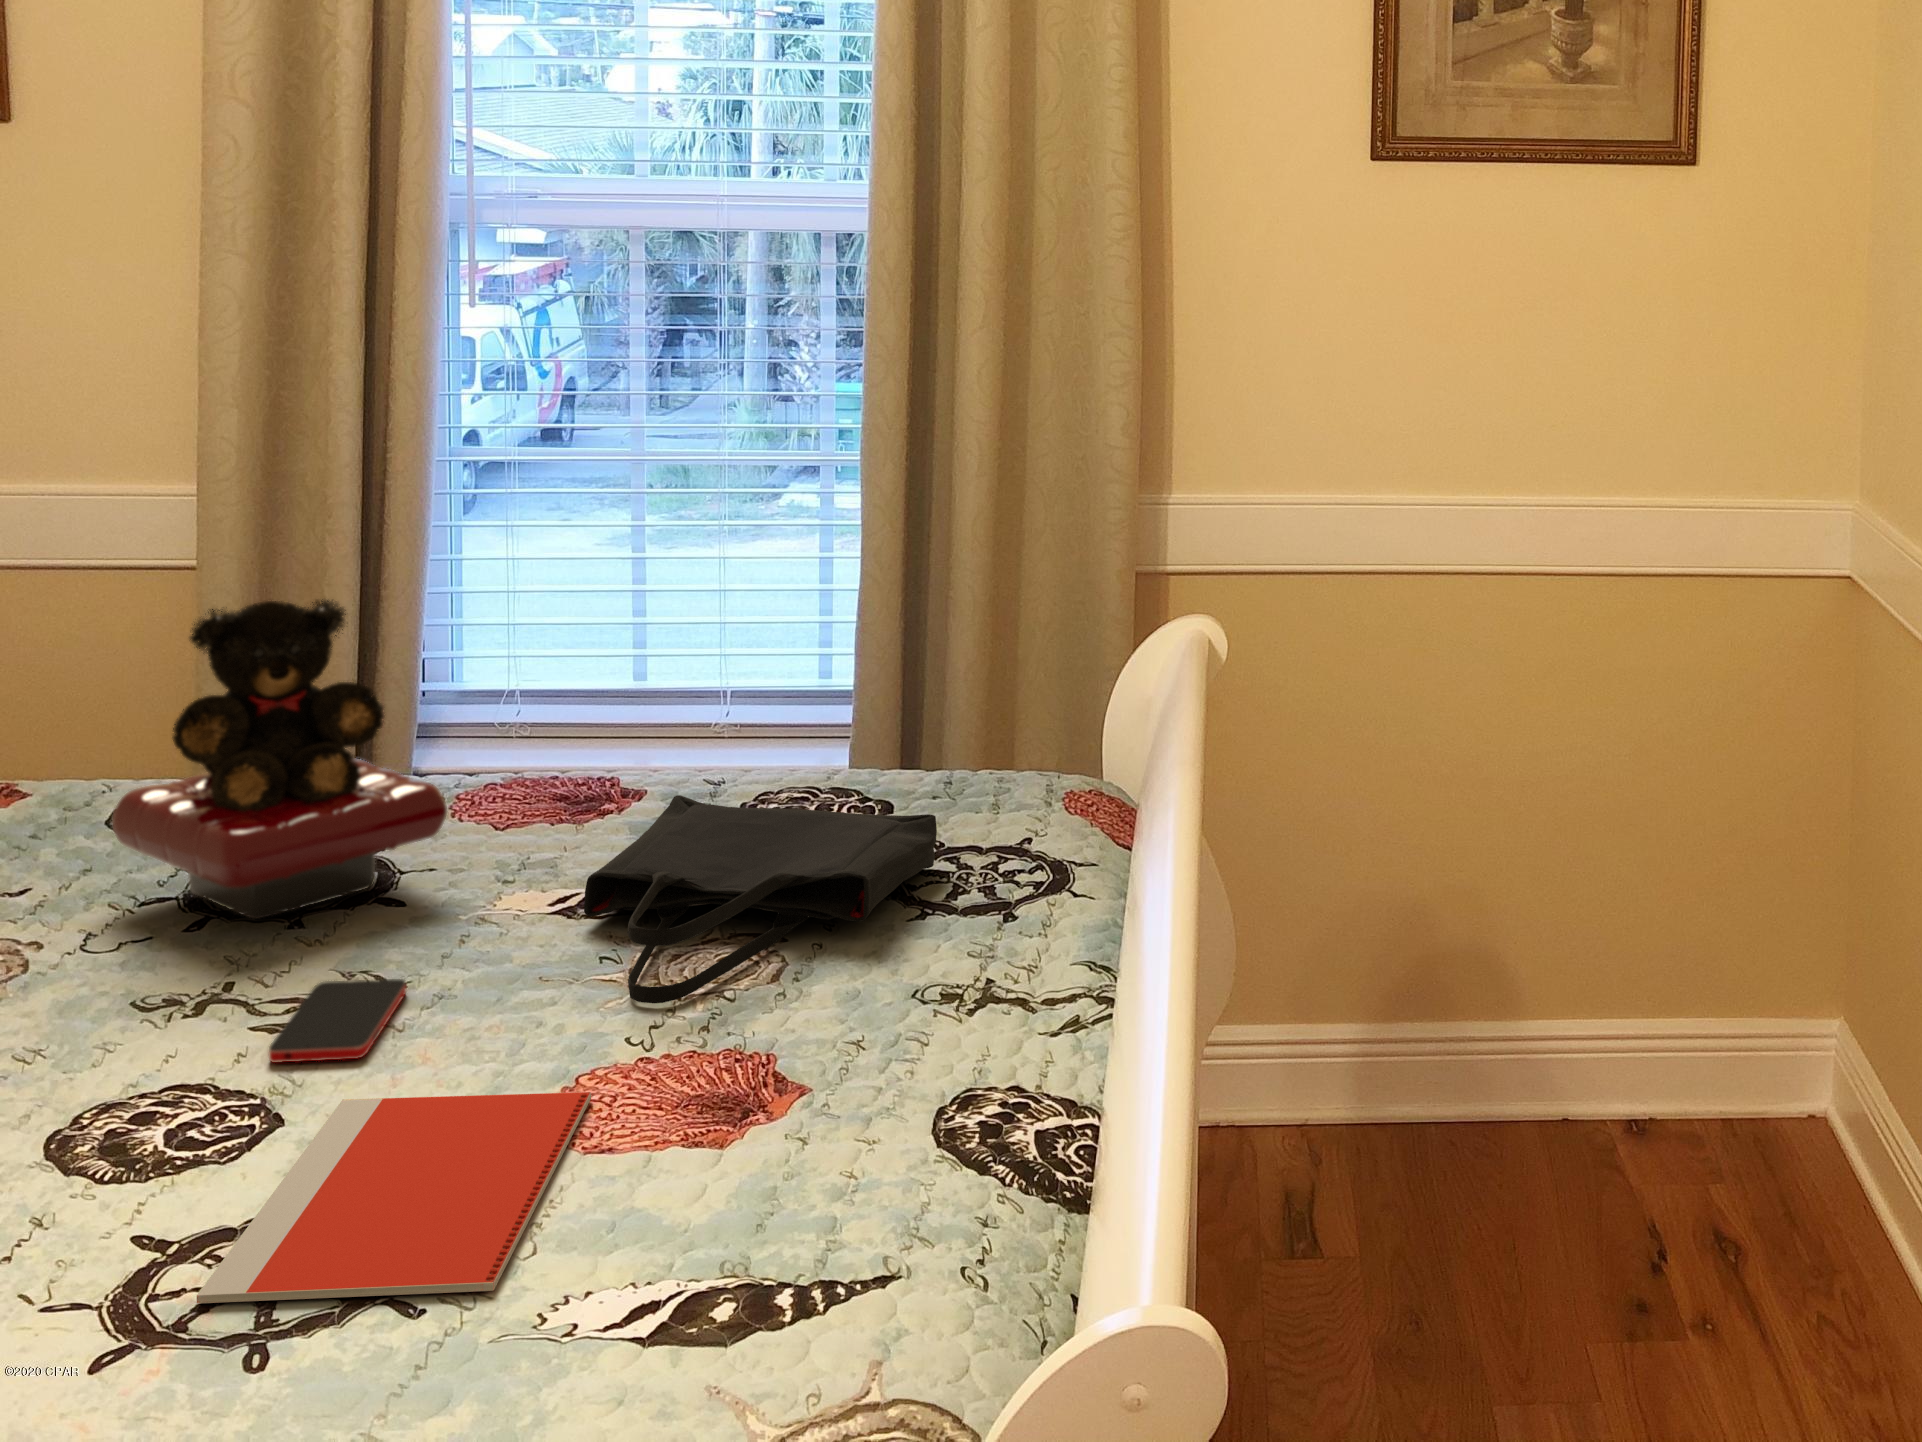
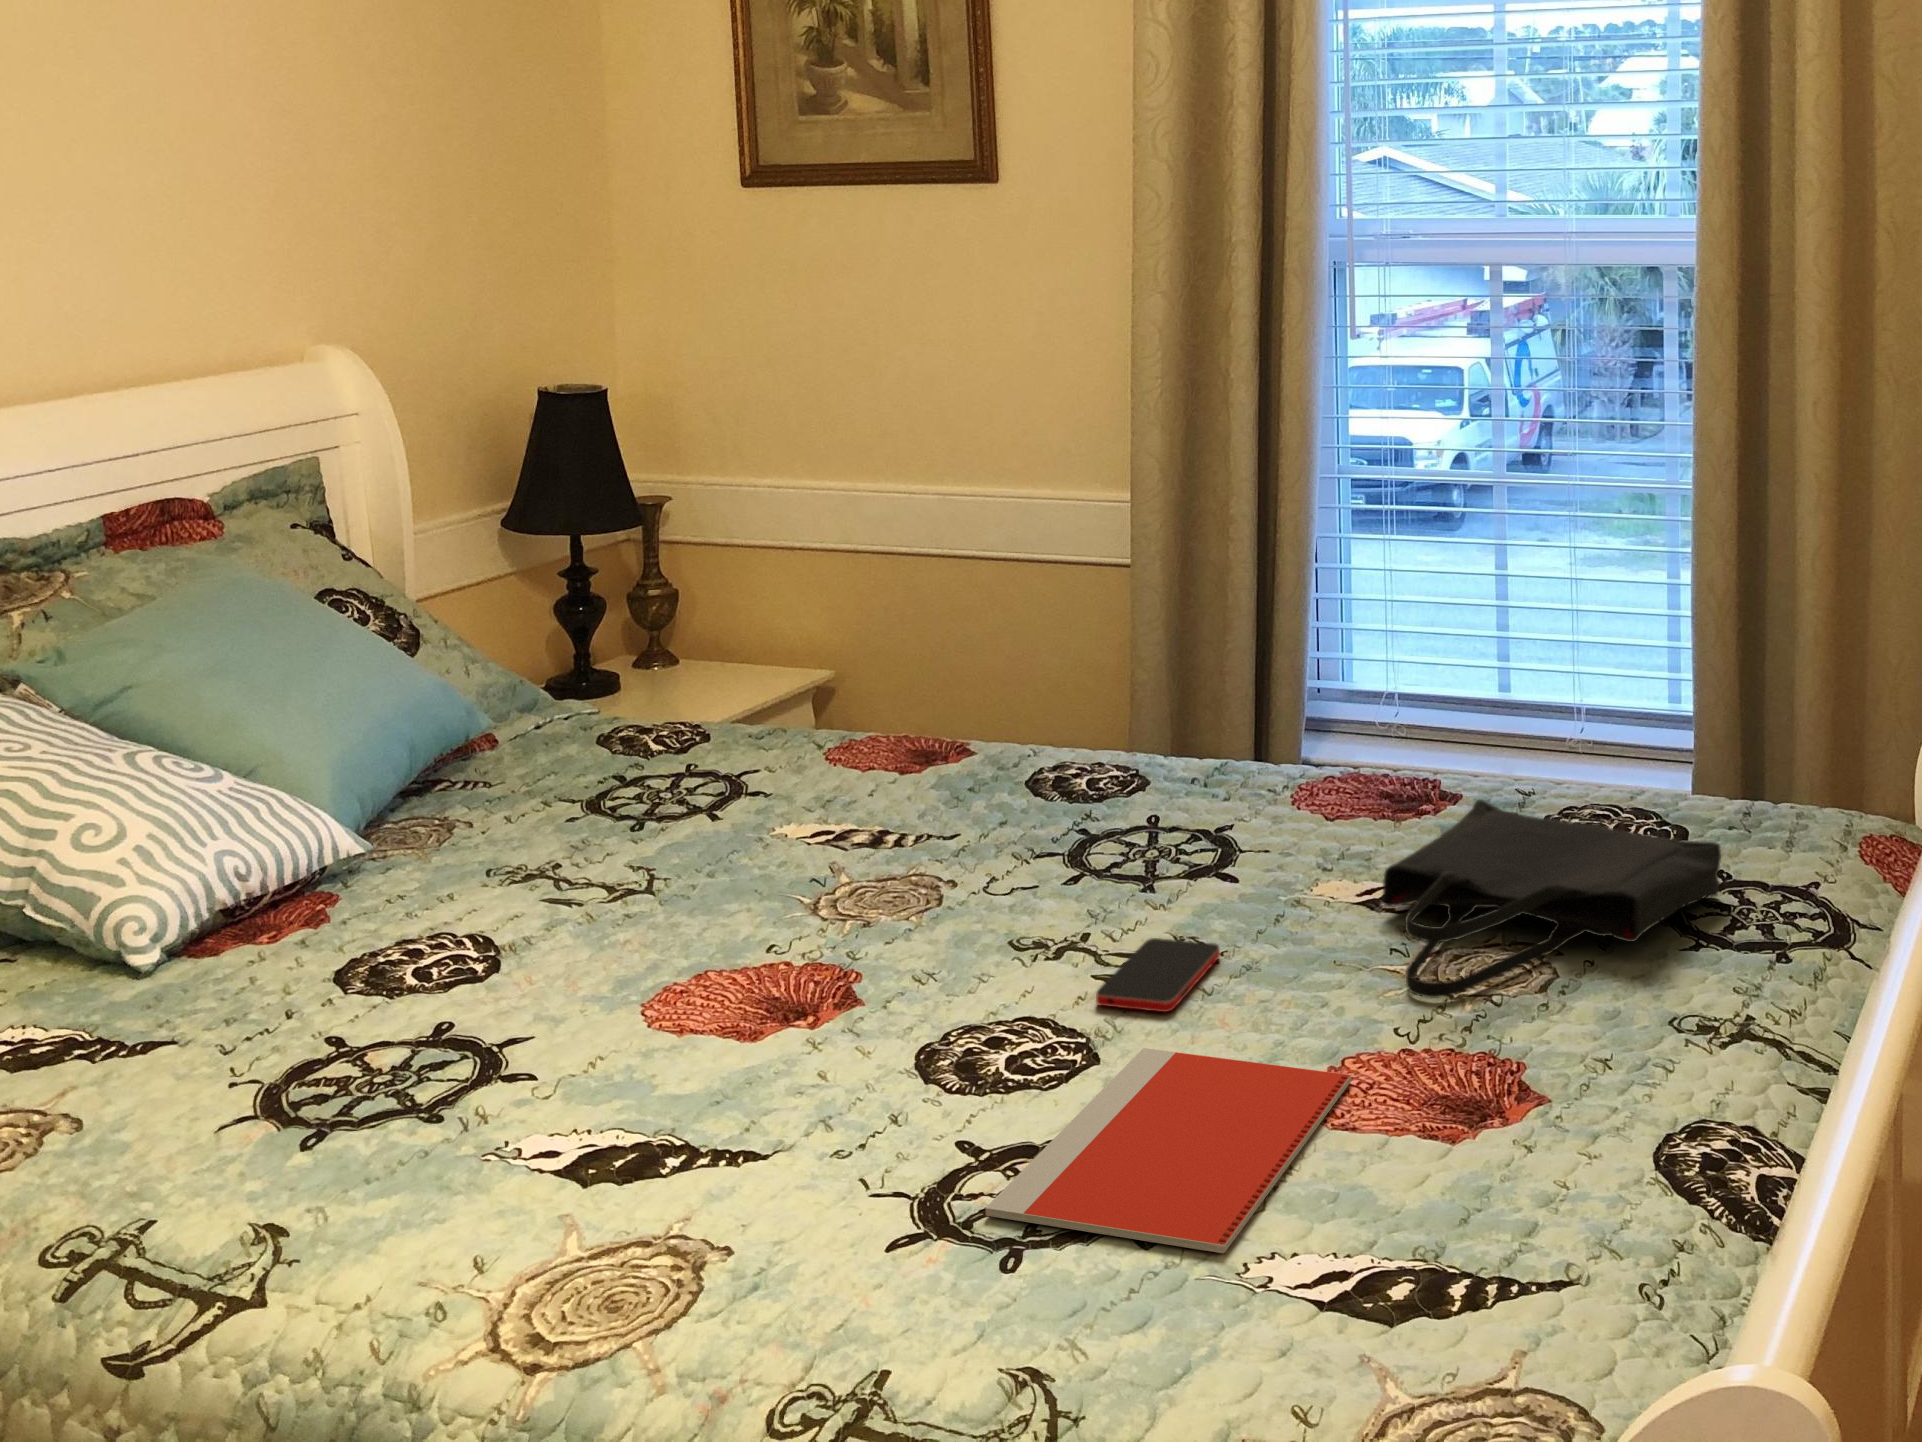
teddy bear: present [112,599,447,919] -> none [1016,592,1275,875]

